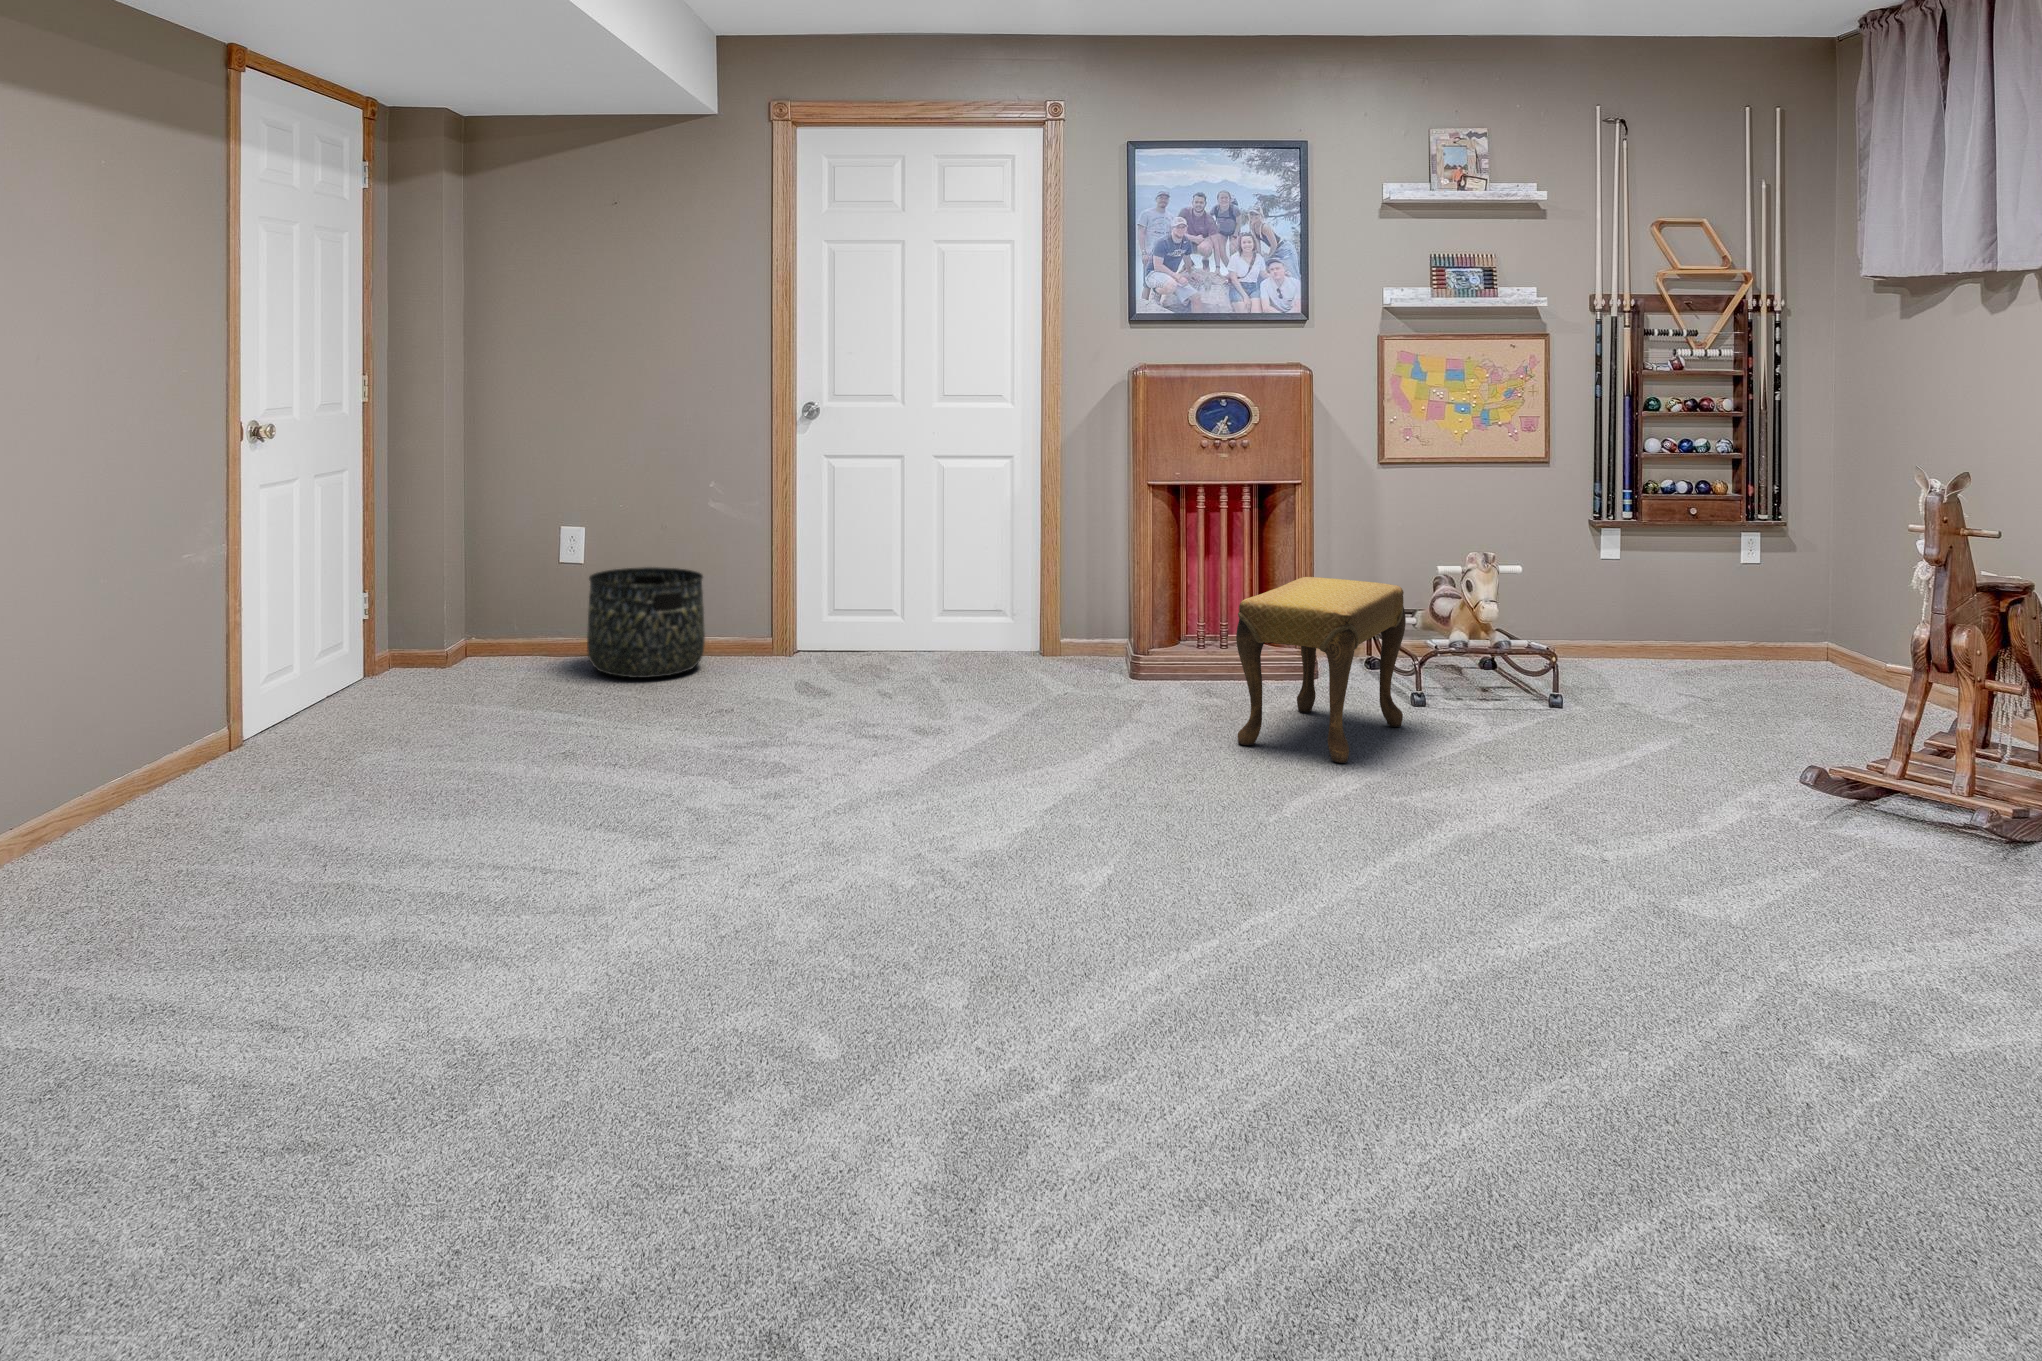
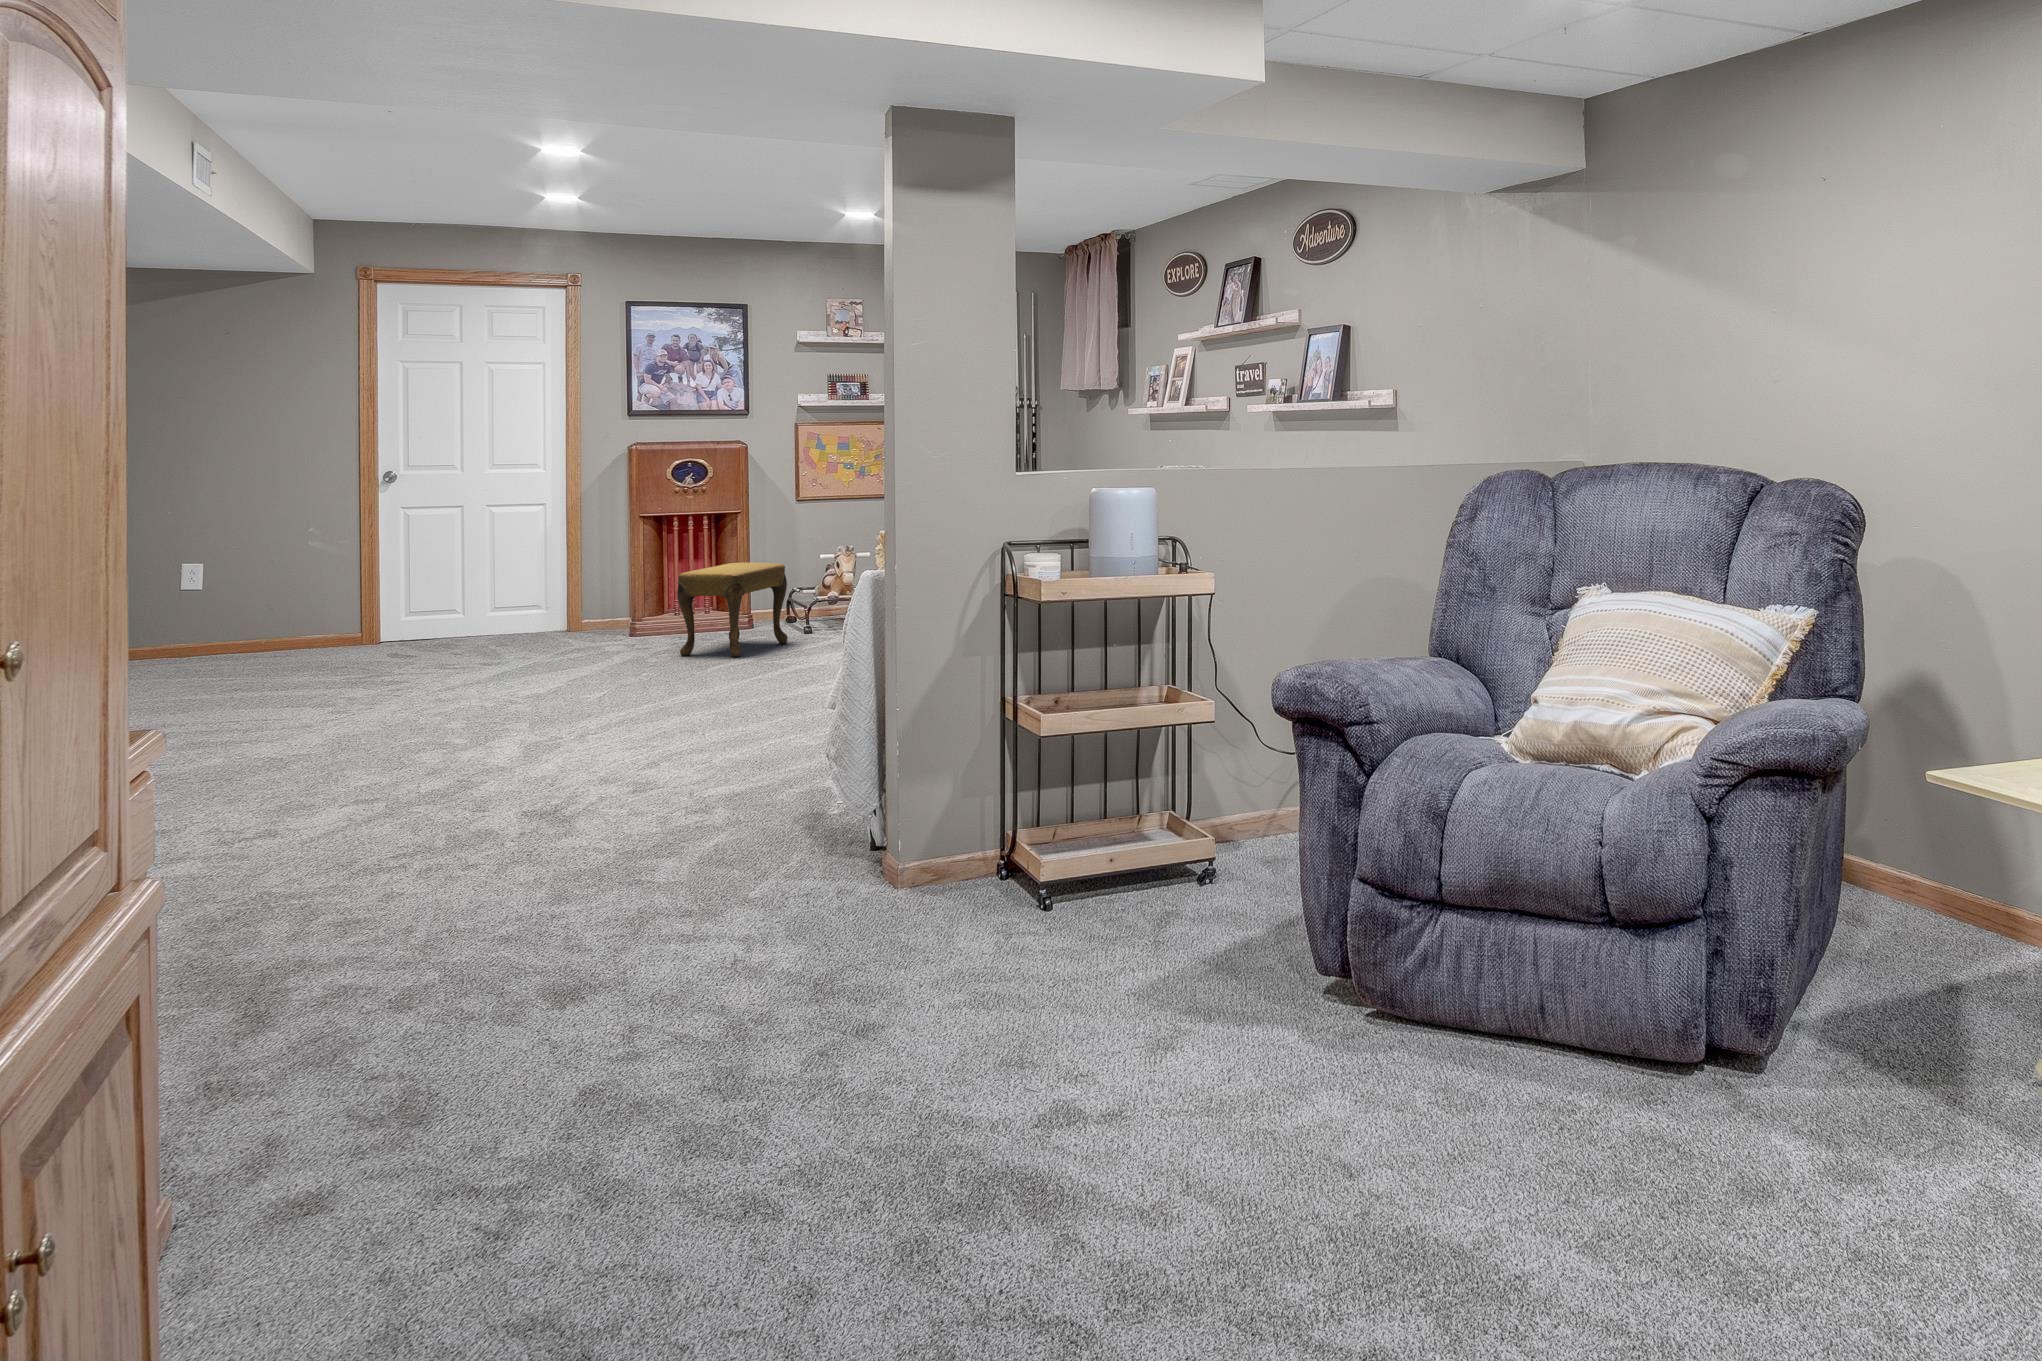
basket: present [587,567,705,678] -> none [209,589,307,662]

